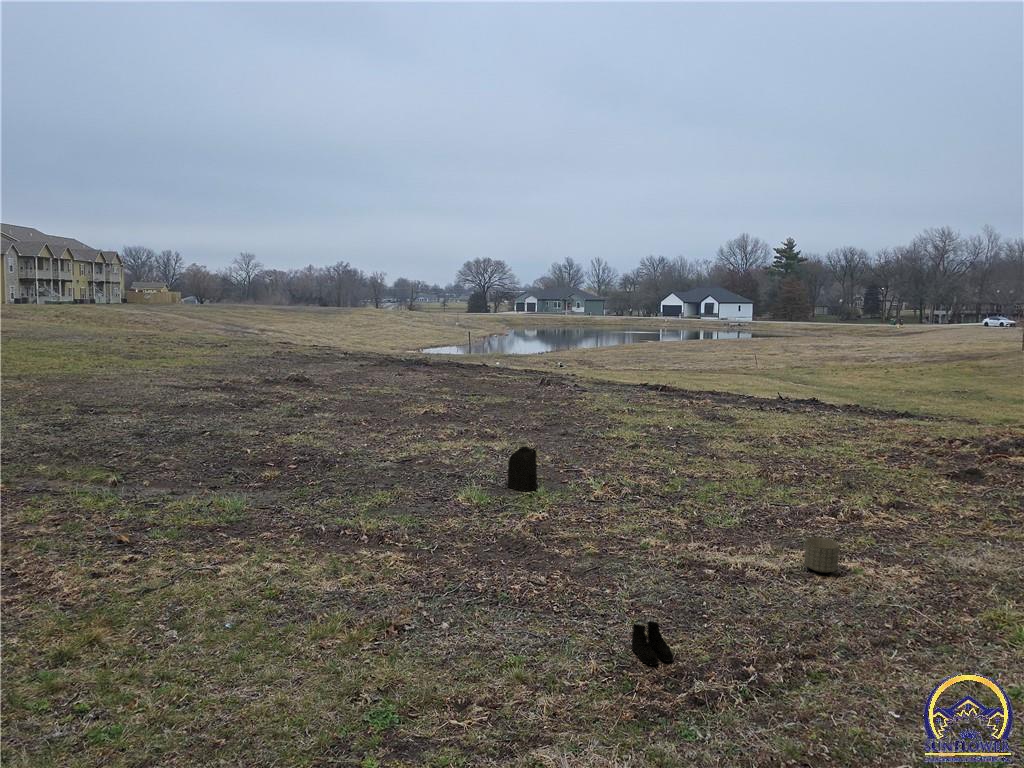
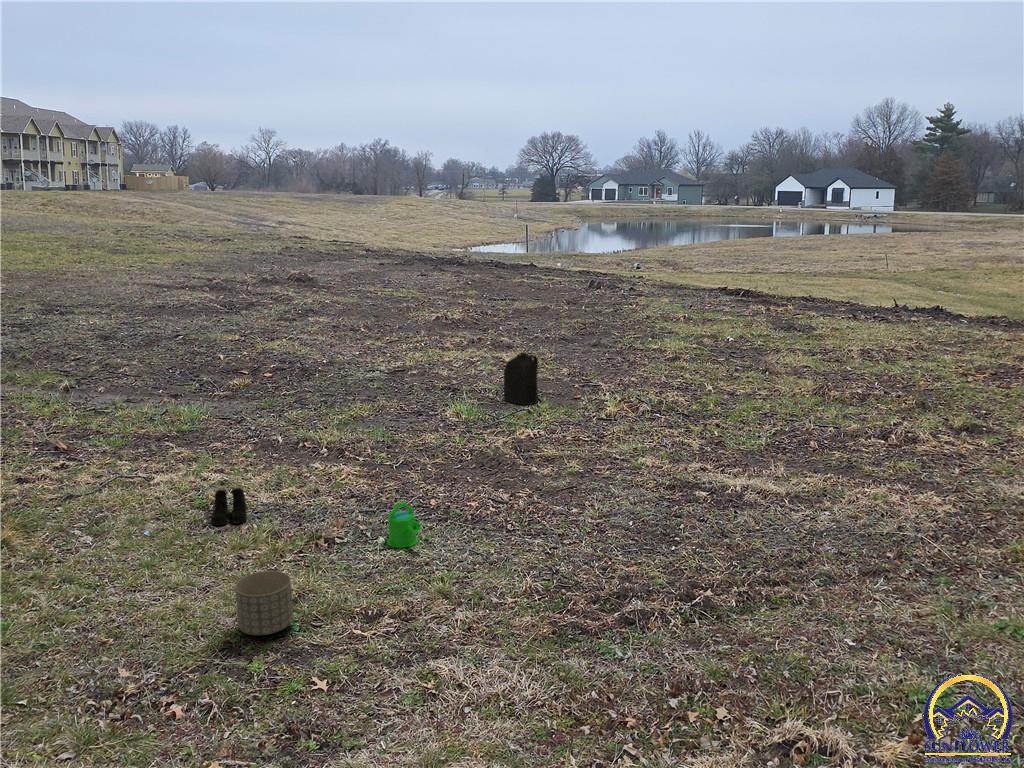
planter: present [804,537,839,573] -> present [235,571,293,635]
watering can: none [452,590,487,633] -> present [387,502,421,548]
boots: present [632,621,673,665] -> present [213,488,247,525]

